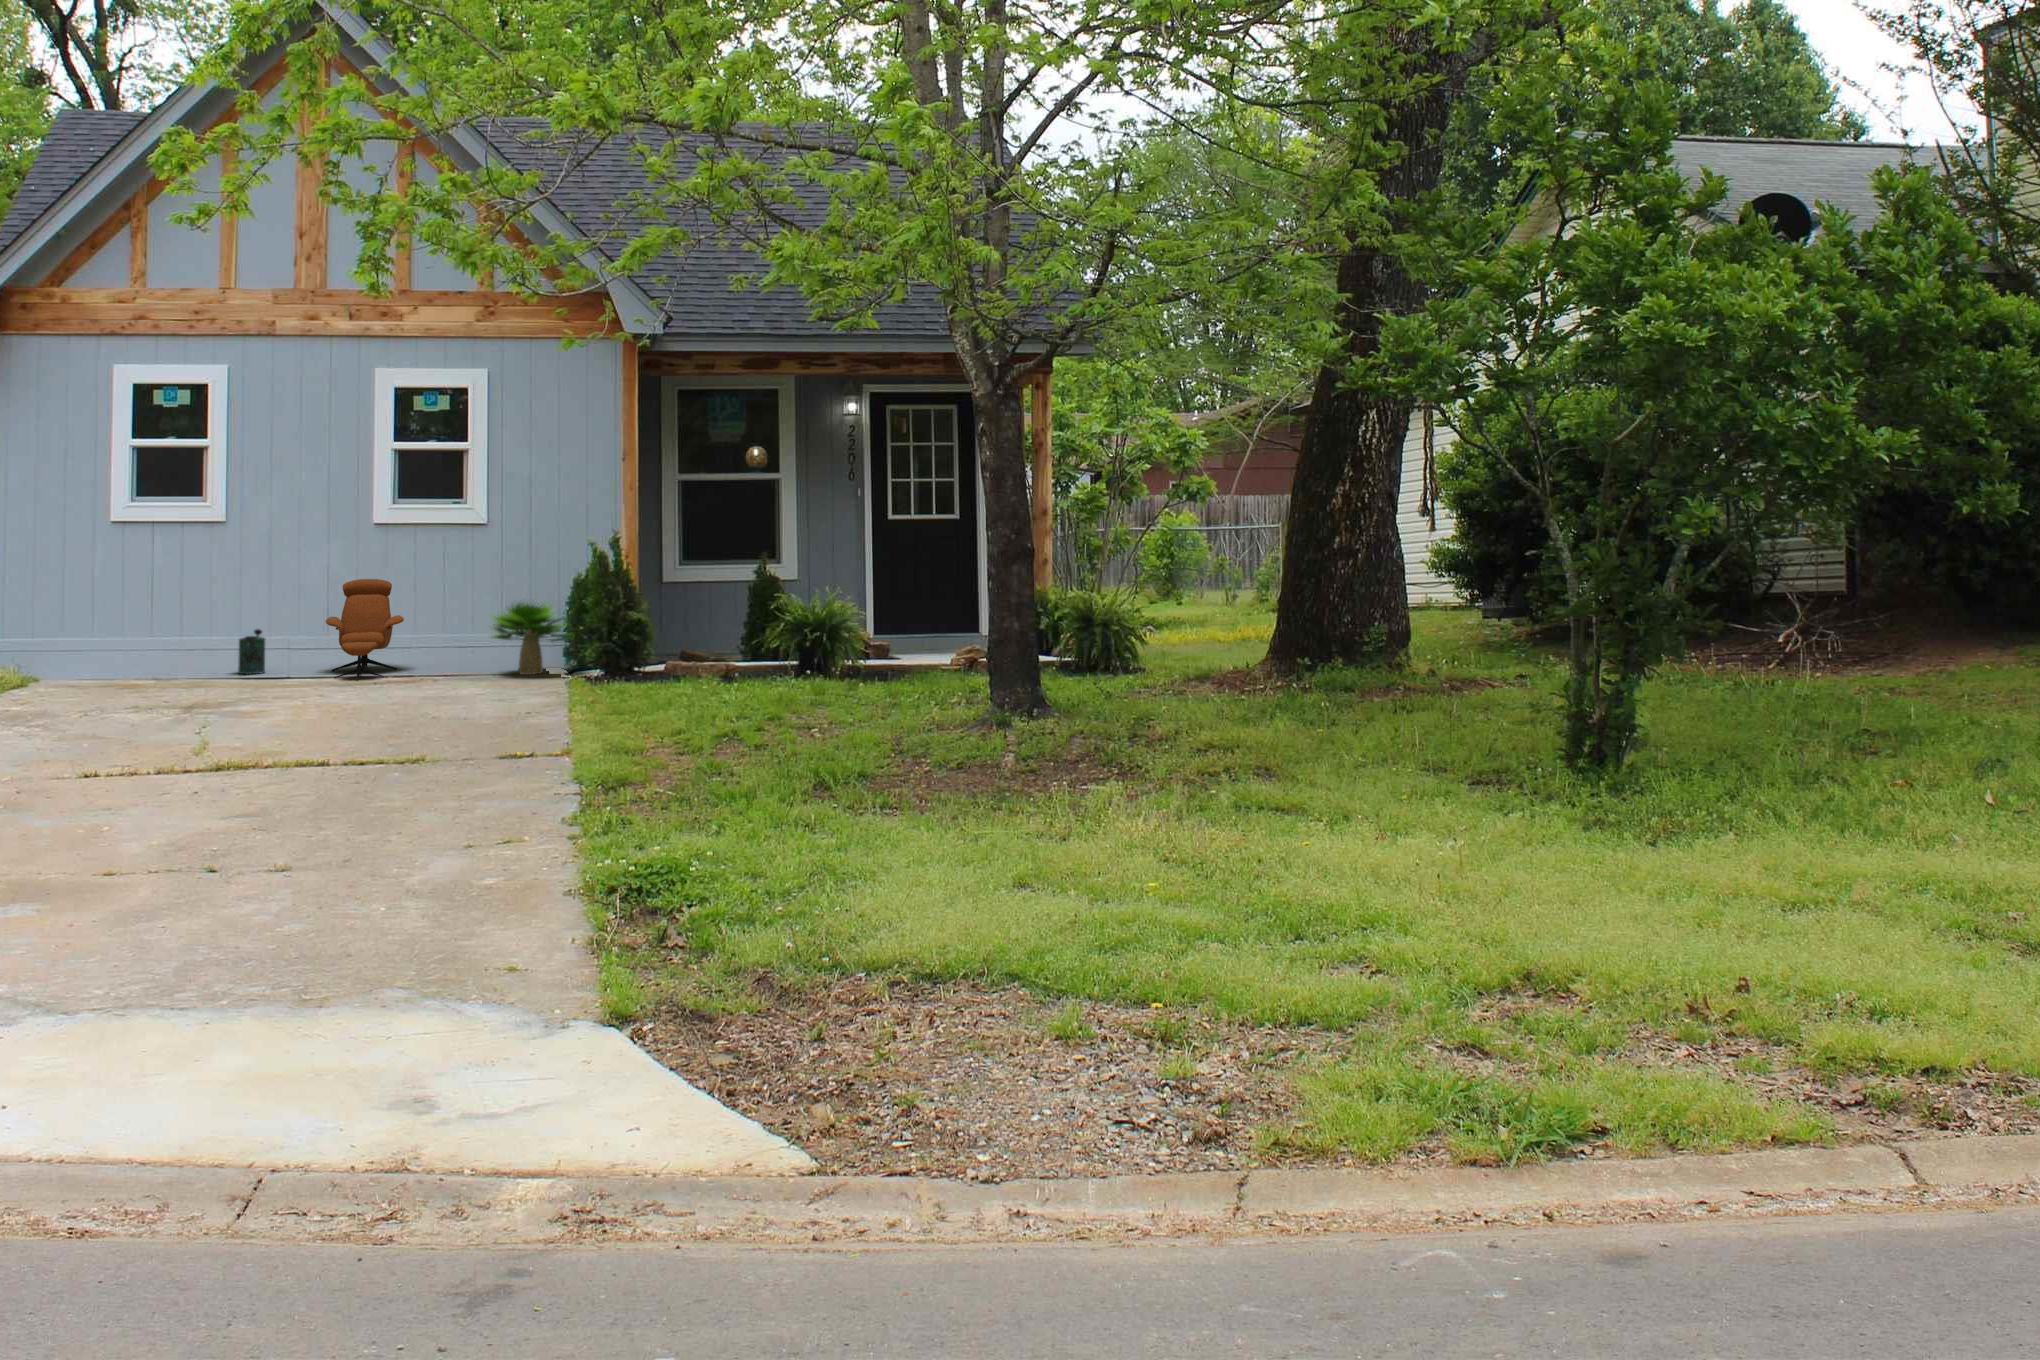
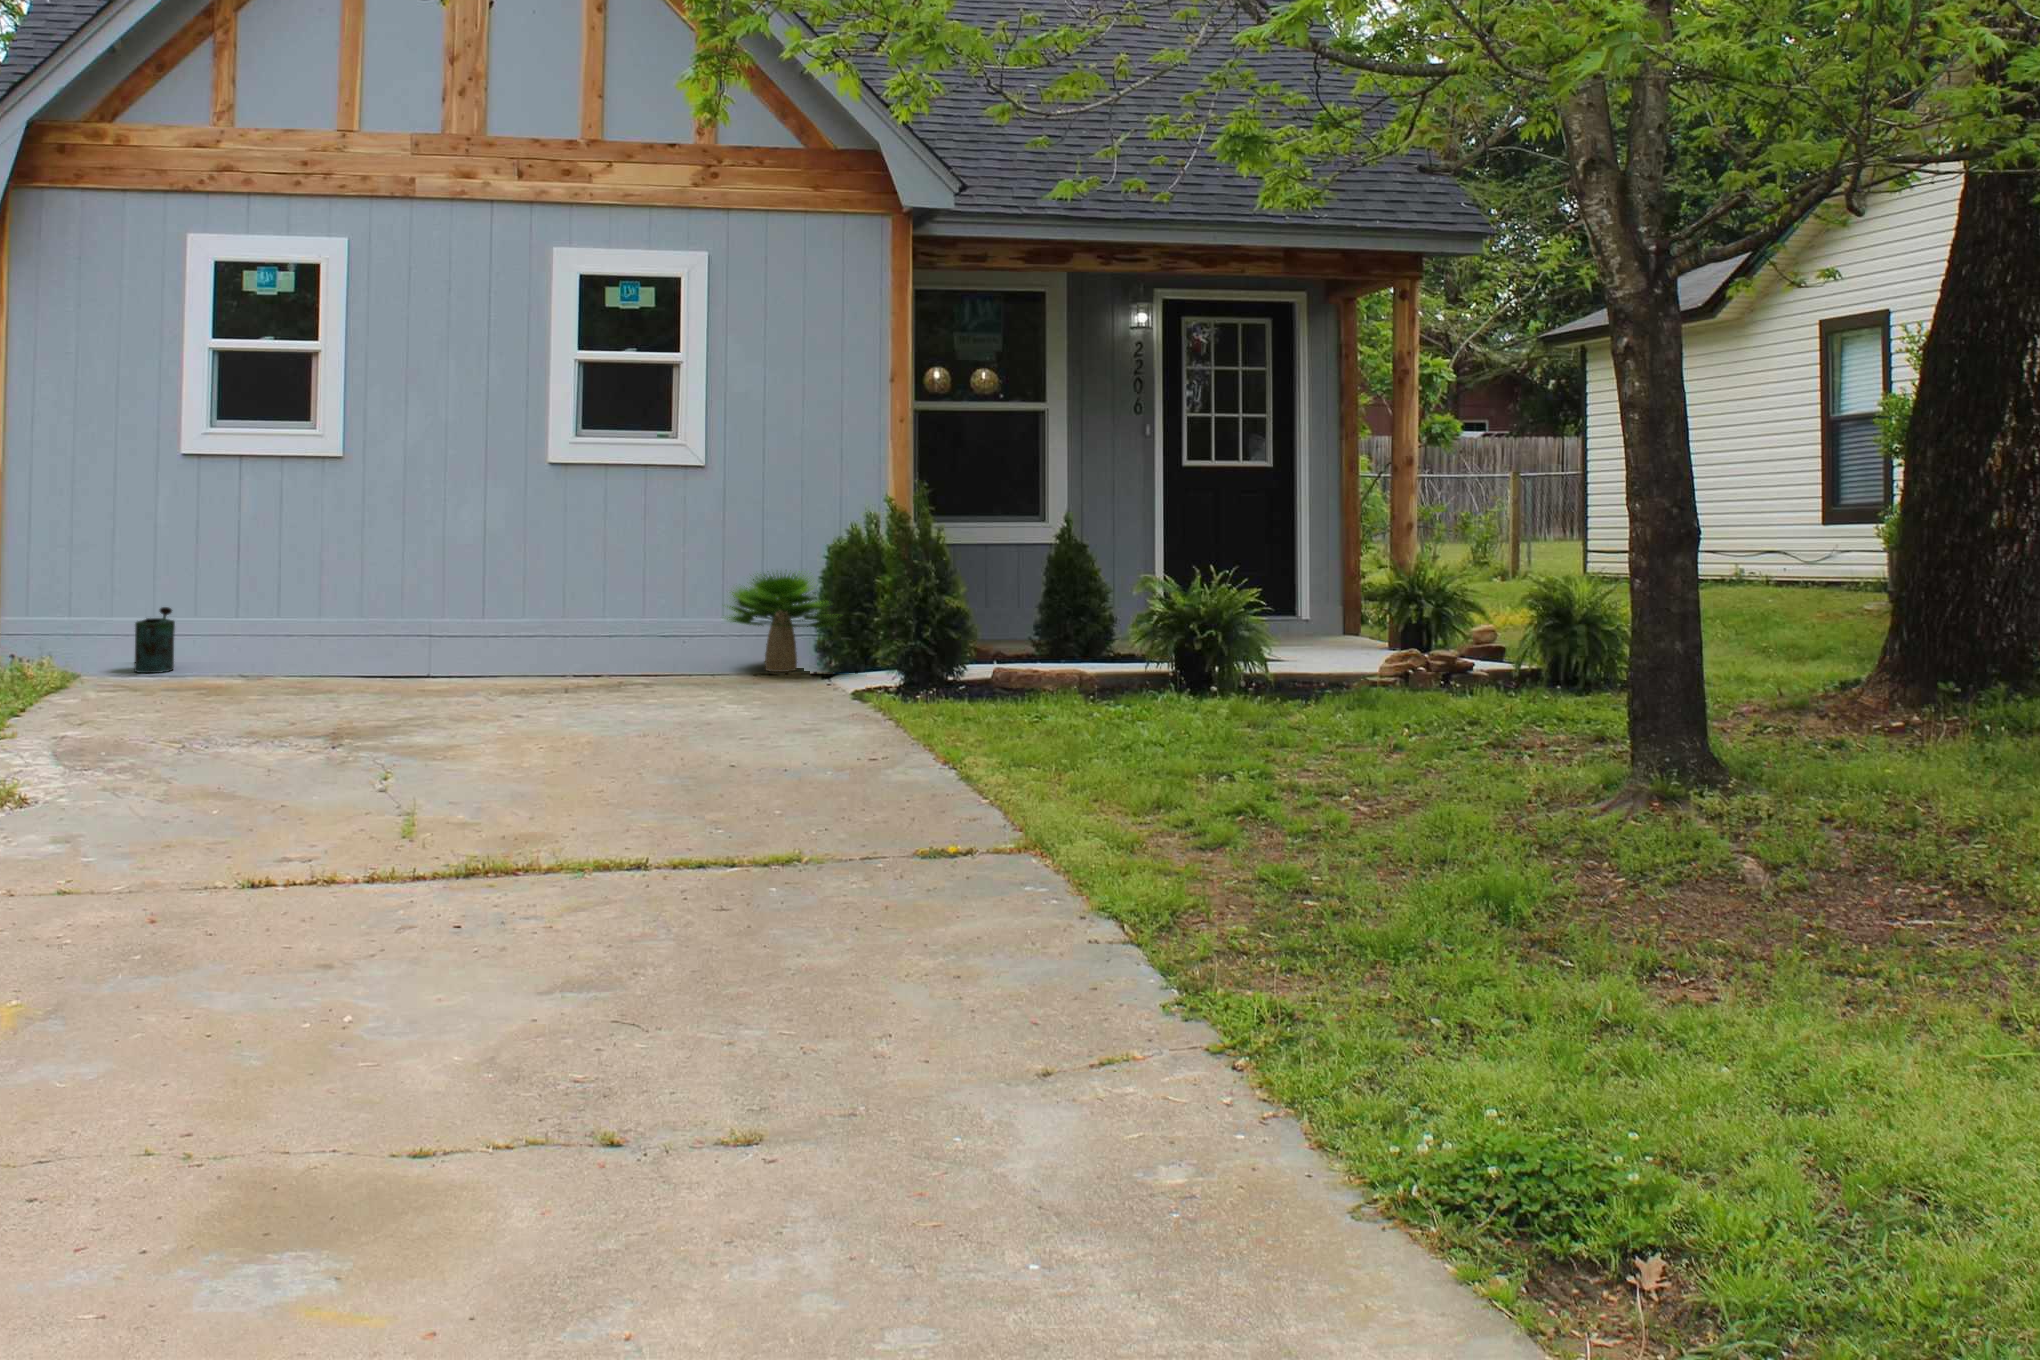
lounge chair: present [326,579,404,680] -> none [491,536,598,681]
watering can: present [238,629,265,674] -> present [134,607,175,673]

